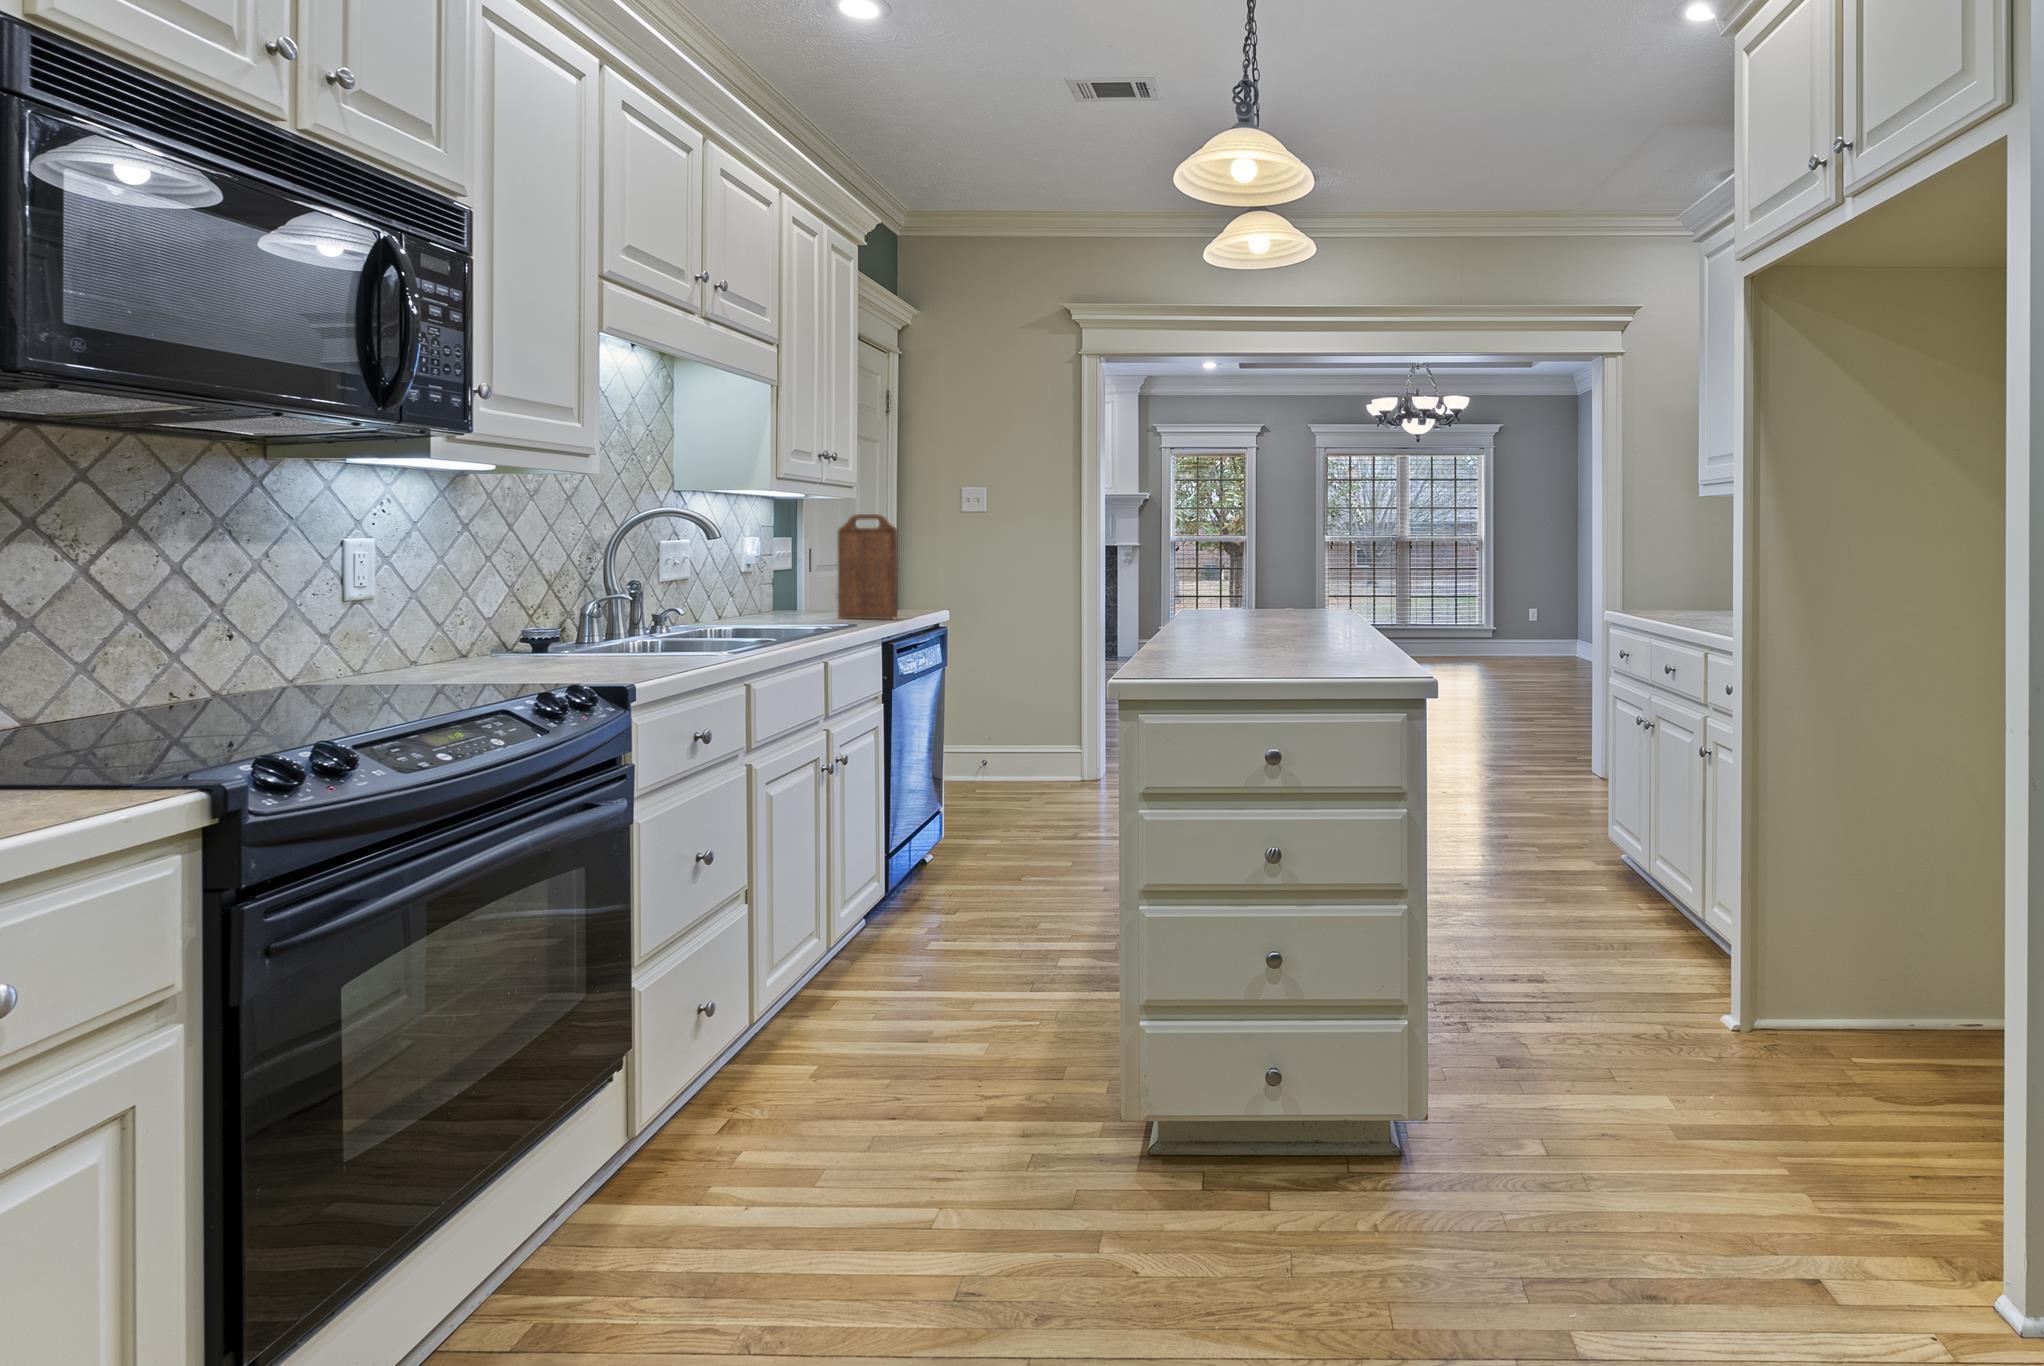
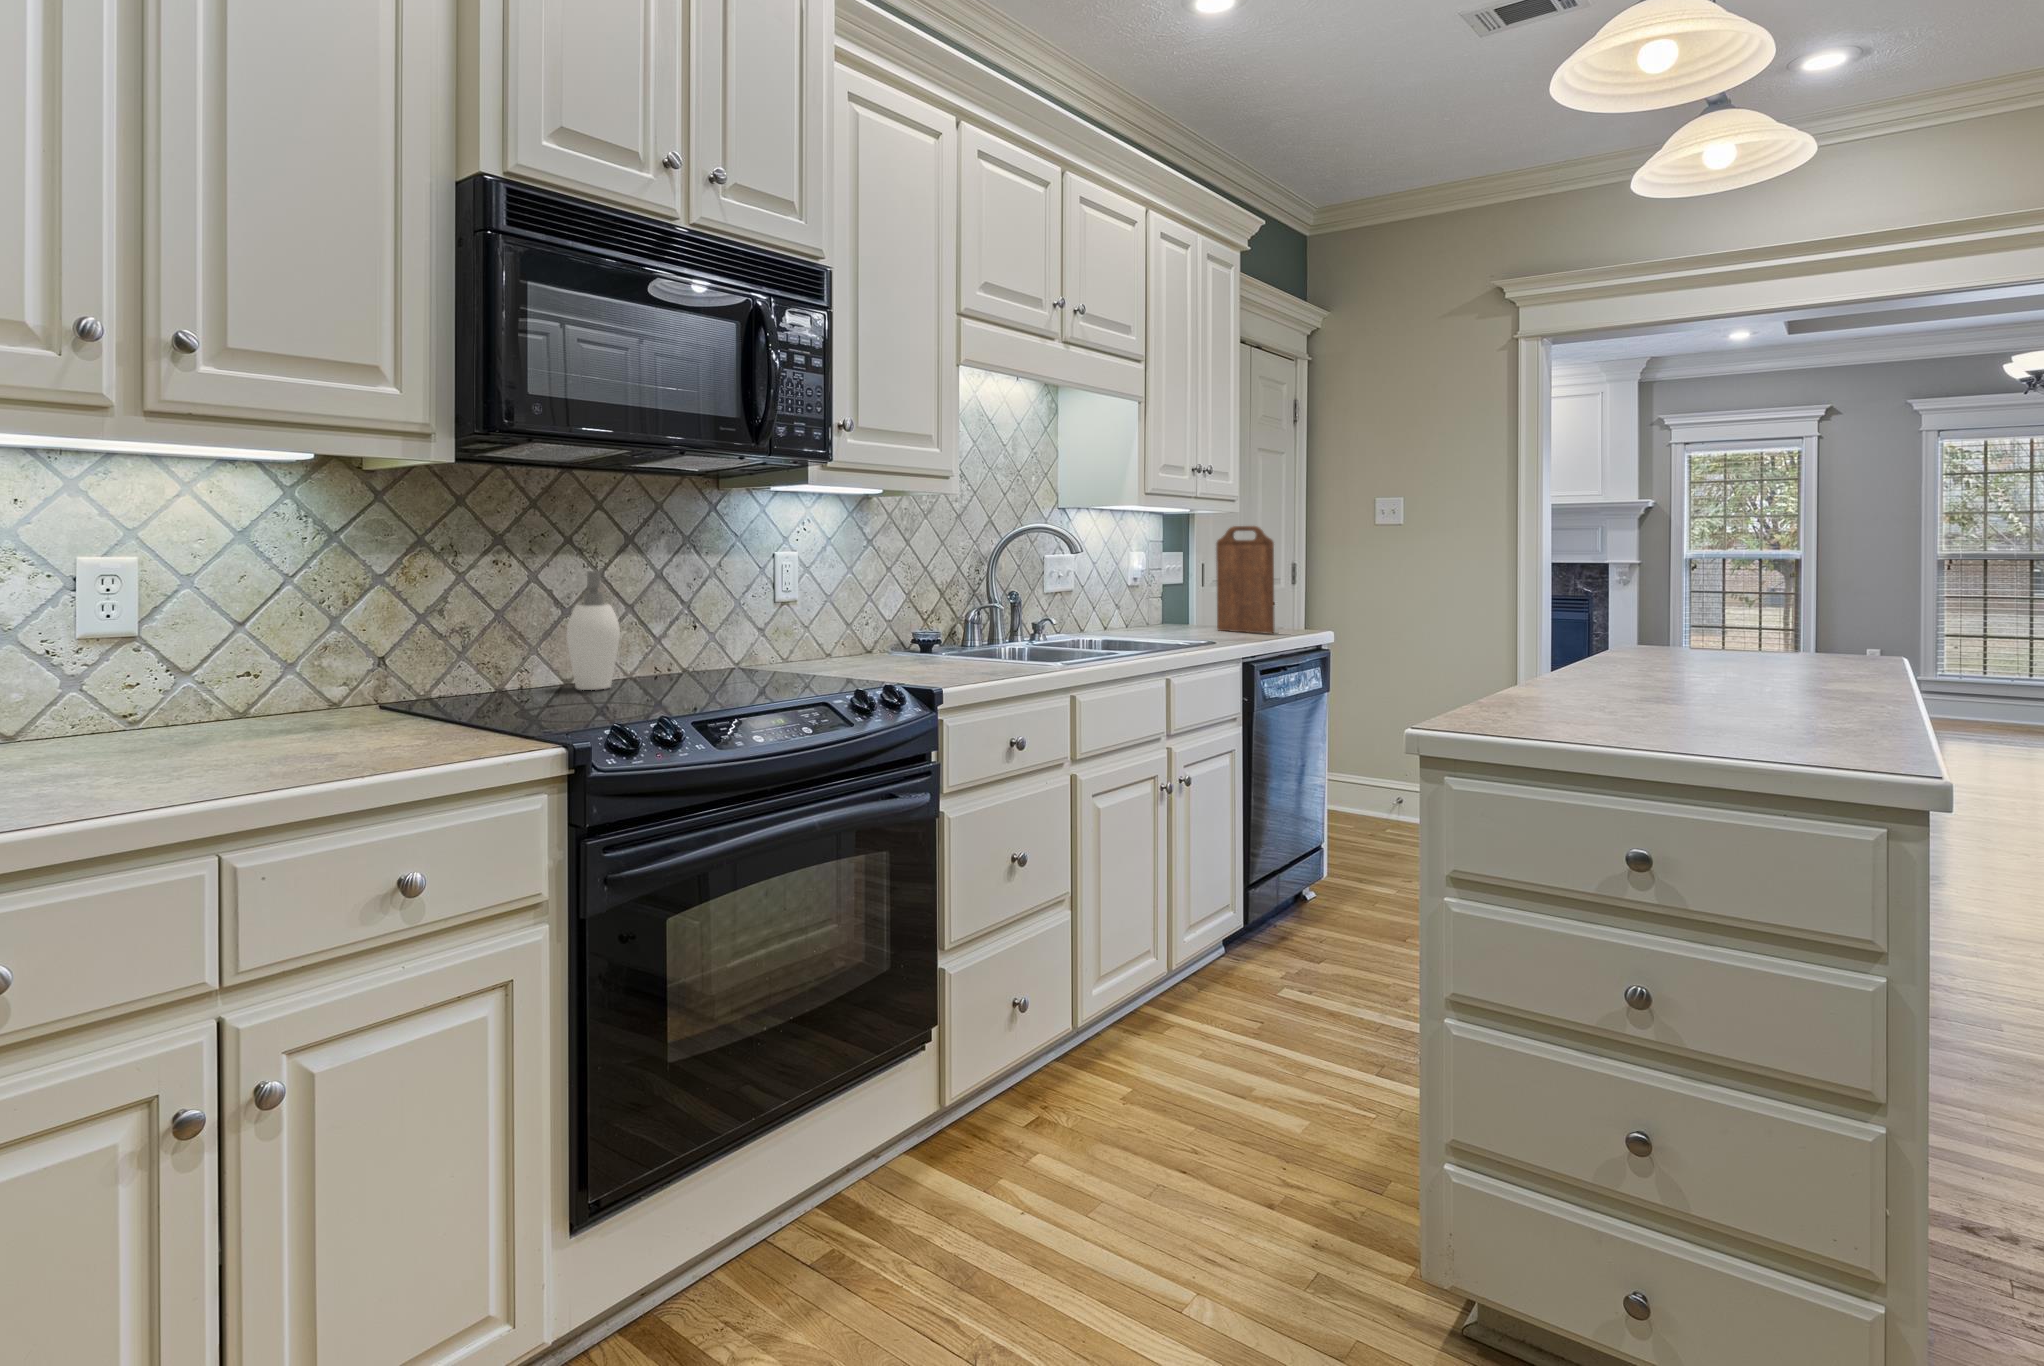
soap dispenser: none [61,566,176,729] -> present [566,571,620,690]

